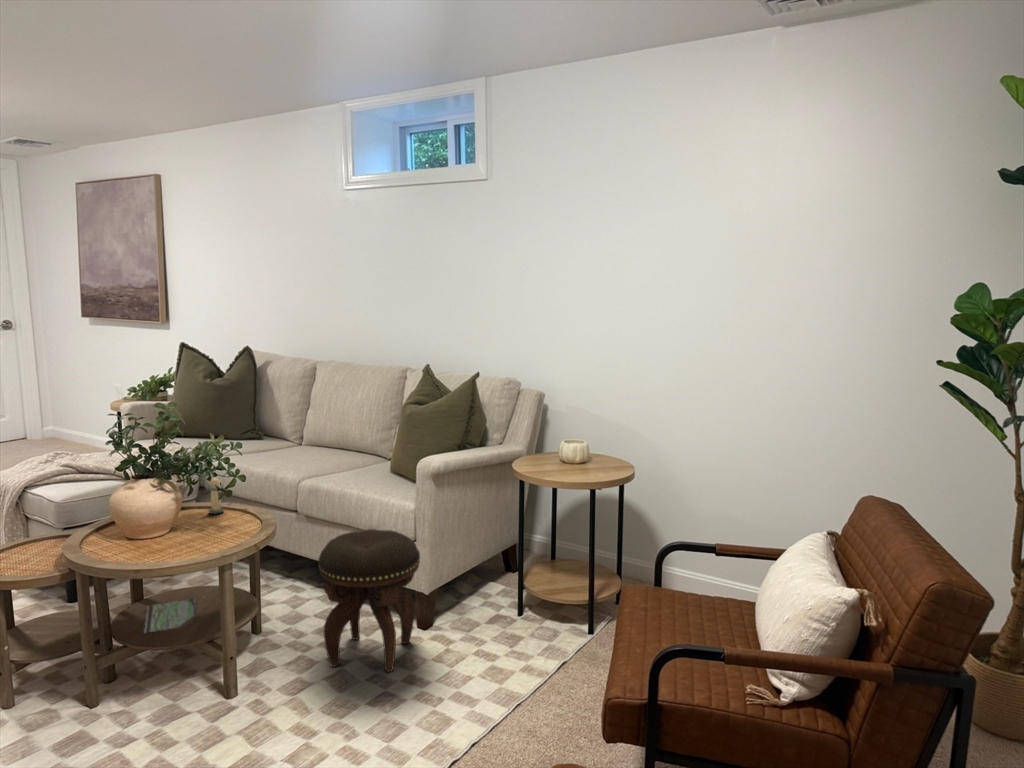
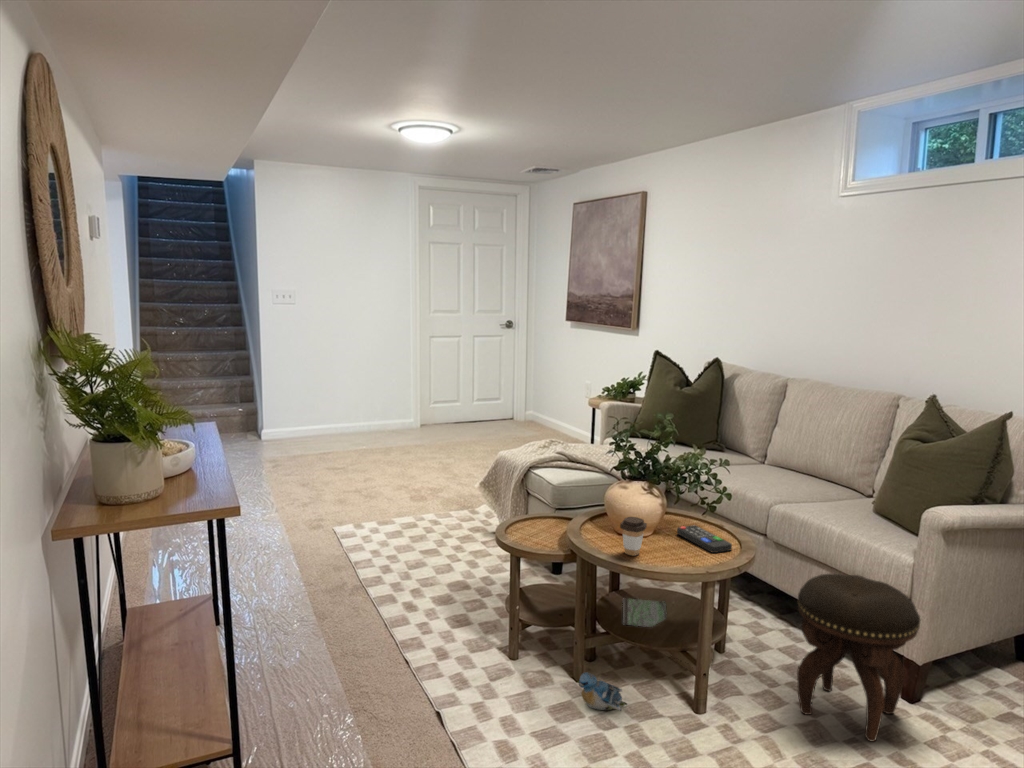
candle: present [208,477,224,514] -> none [684,487,704,526]
remote control: none [197,513,253,536] -> present [677,525,732,553]
coffee cup: none [122,515,155,557] -> present [620,517,647,556]
plush toy: none [83,696,148,733] -> present [578,673,627,710]

